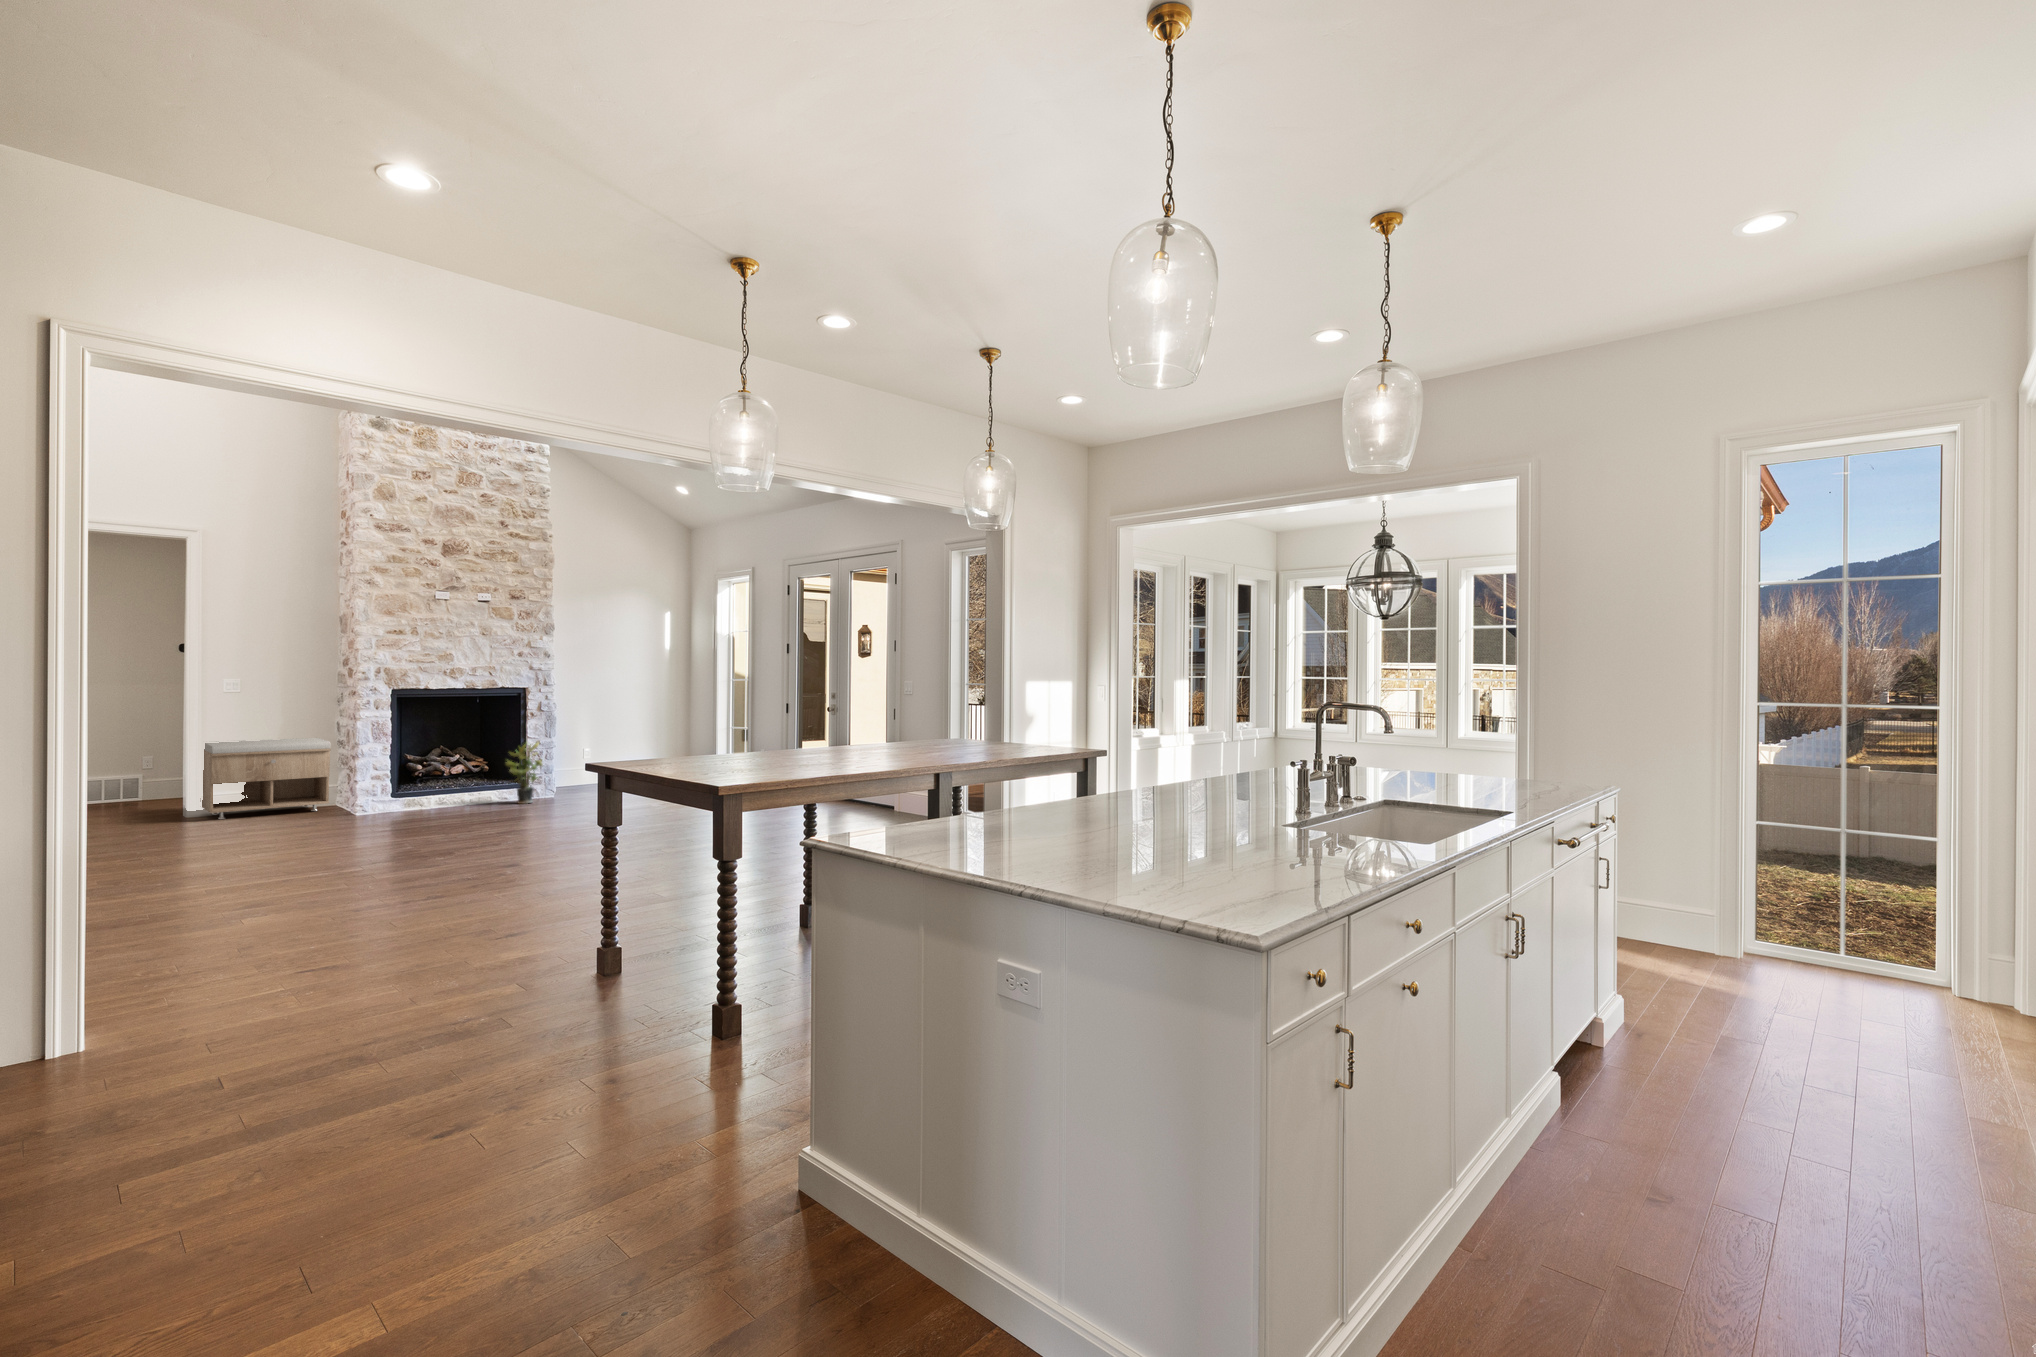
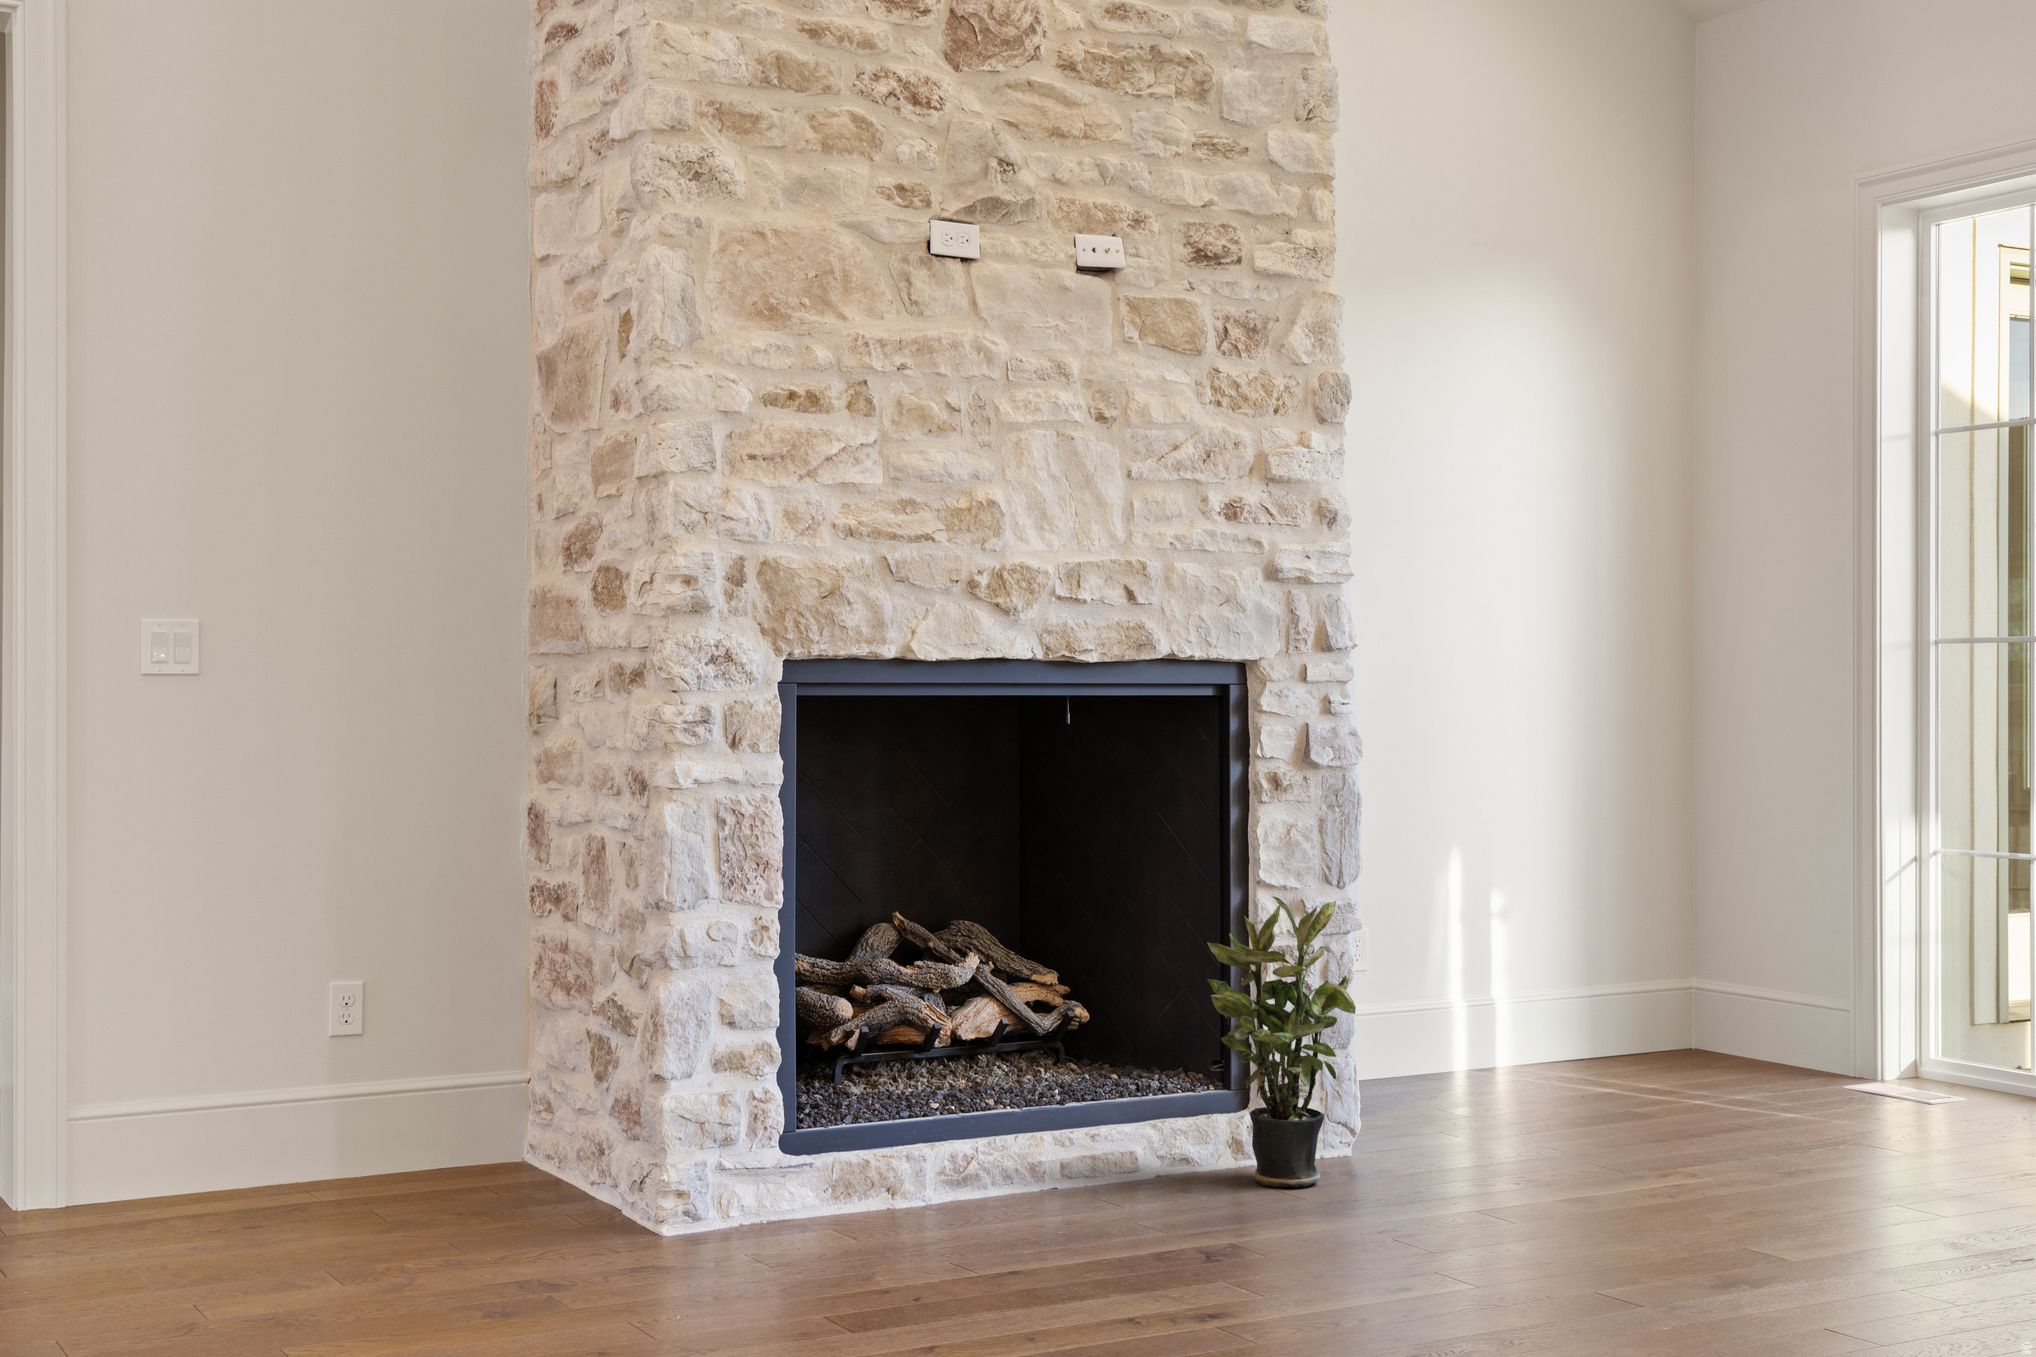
storage bench: present [200,738,331,819] -> none [81,880,550,1249]

